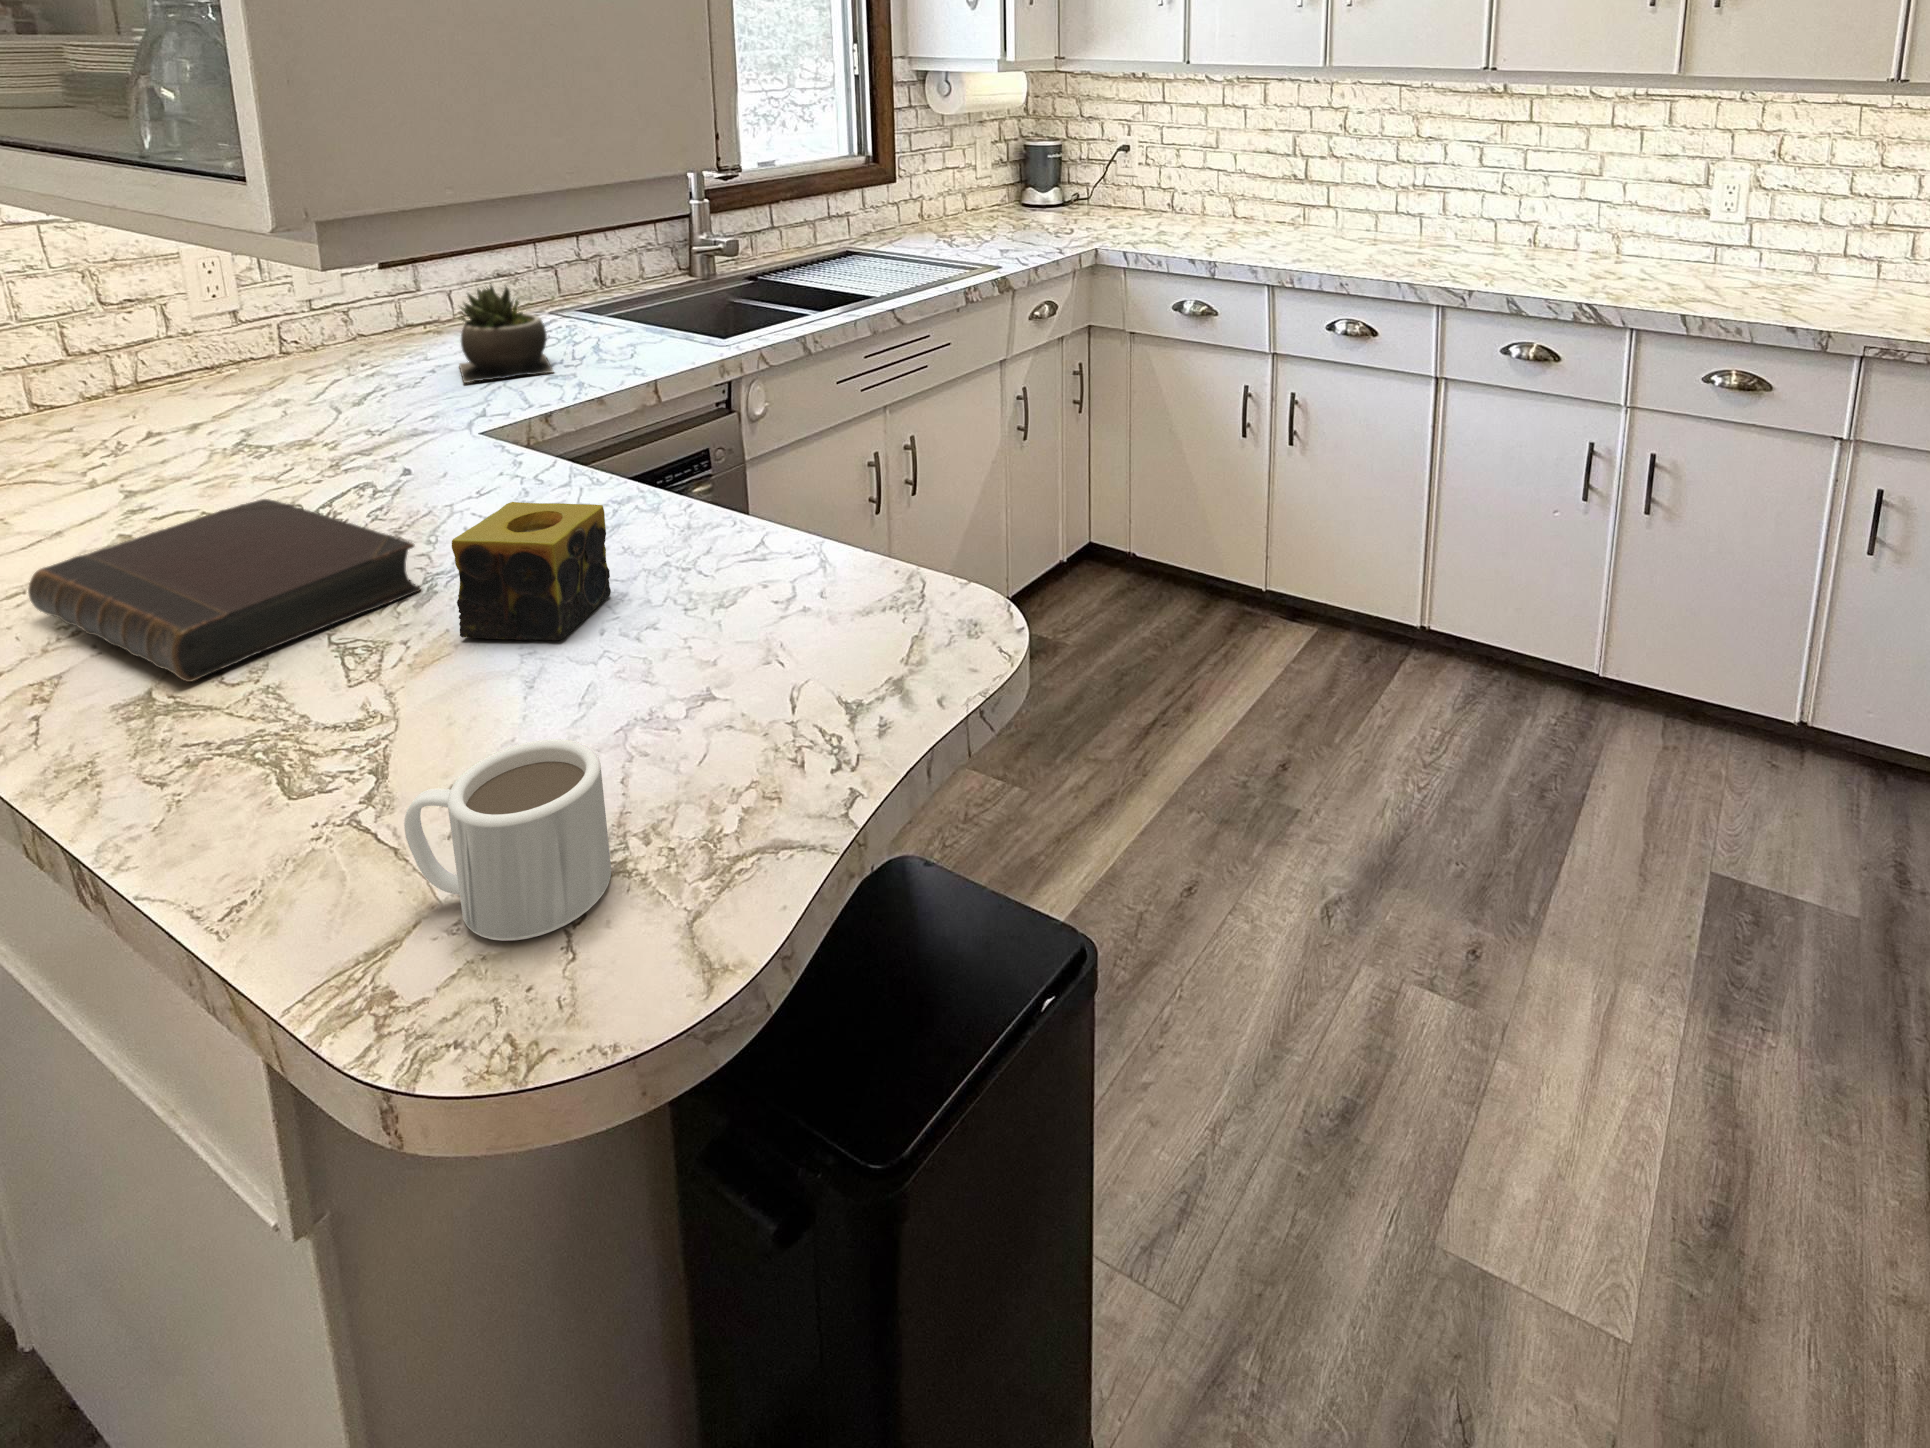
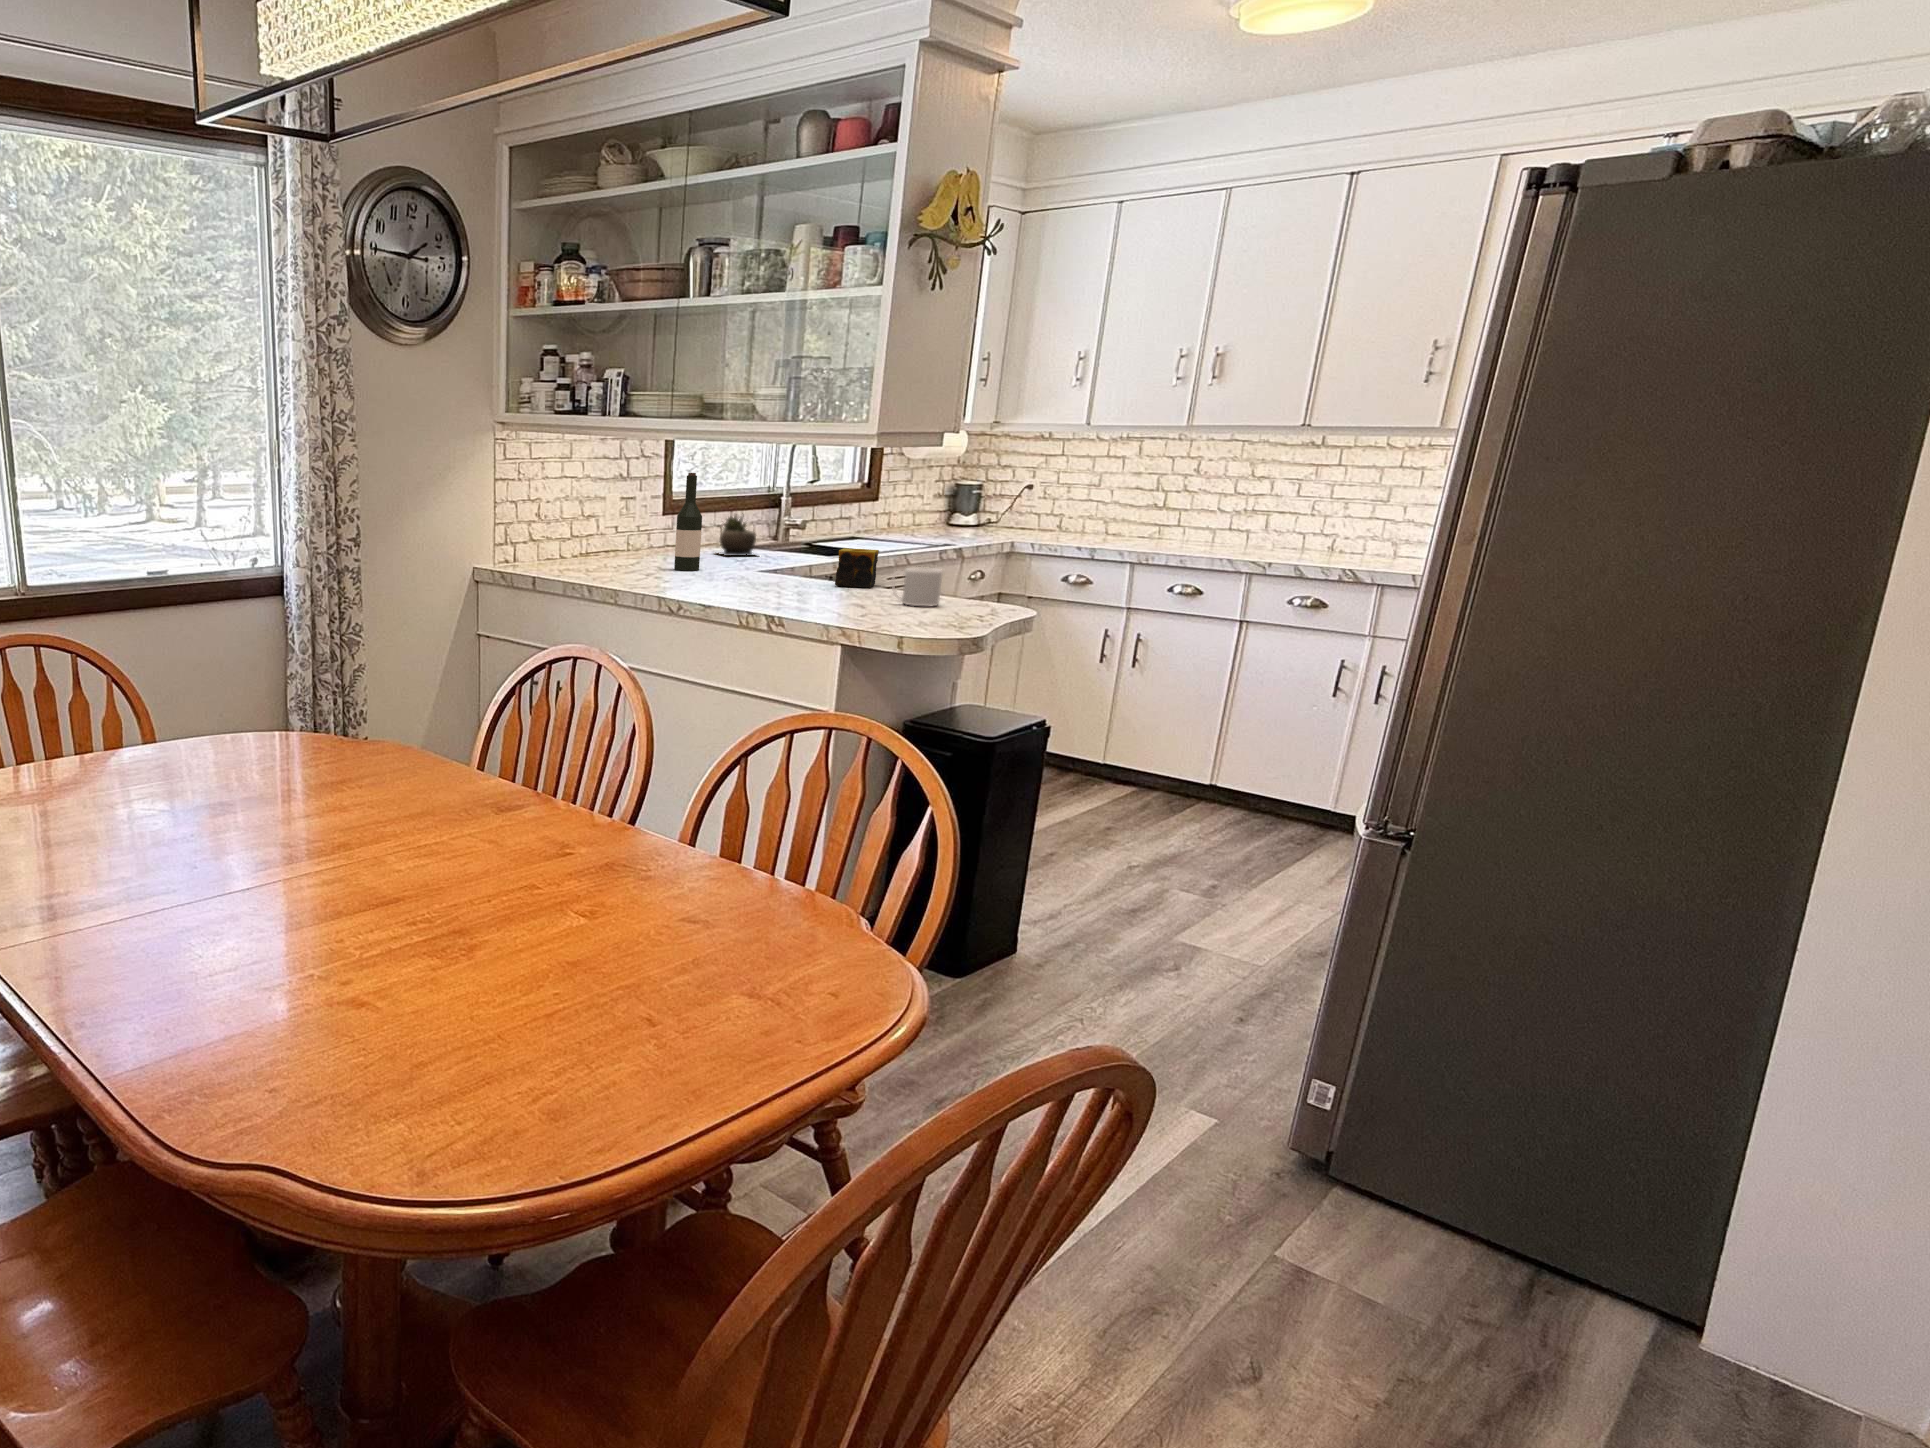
wine bottle: none [132,264,243,522] -> present [674,473,702,571]
book: present [28,499,421,682] -> none [684,558,805,585]

